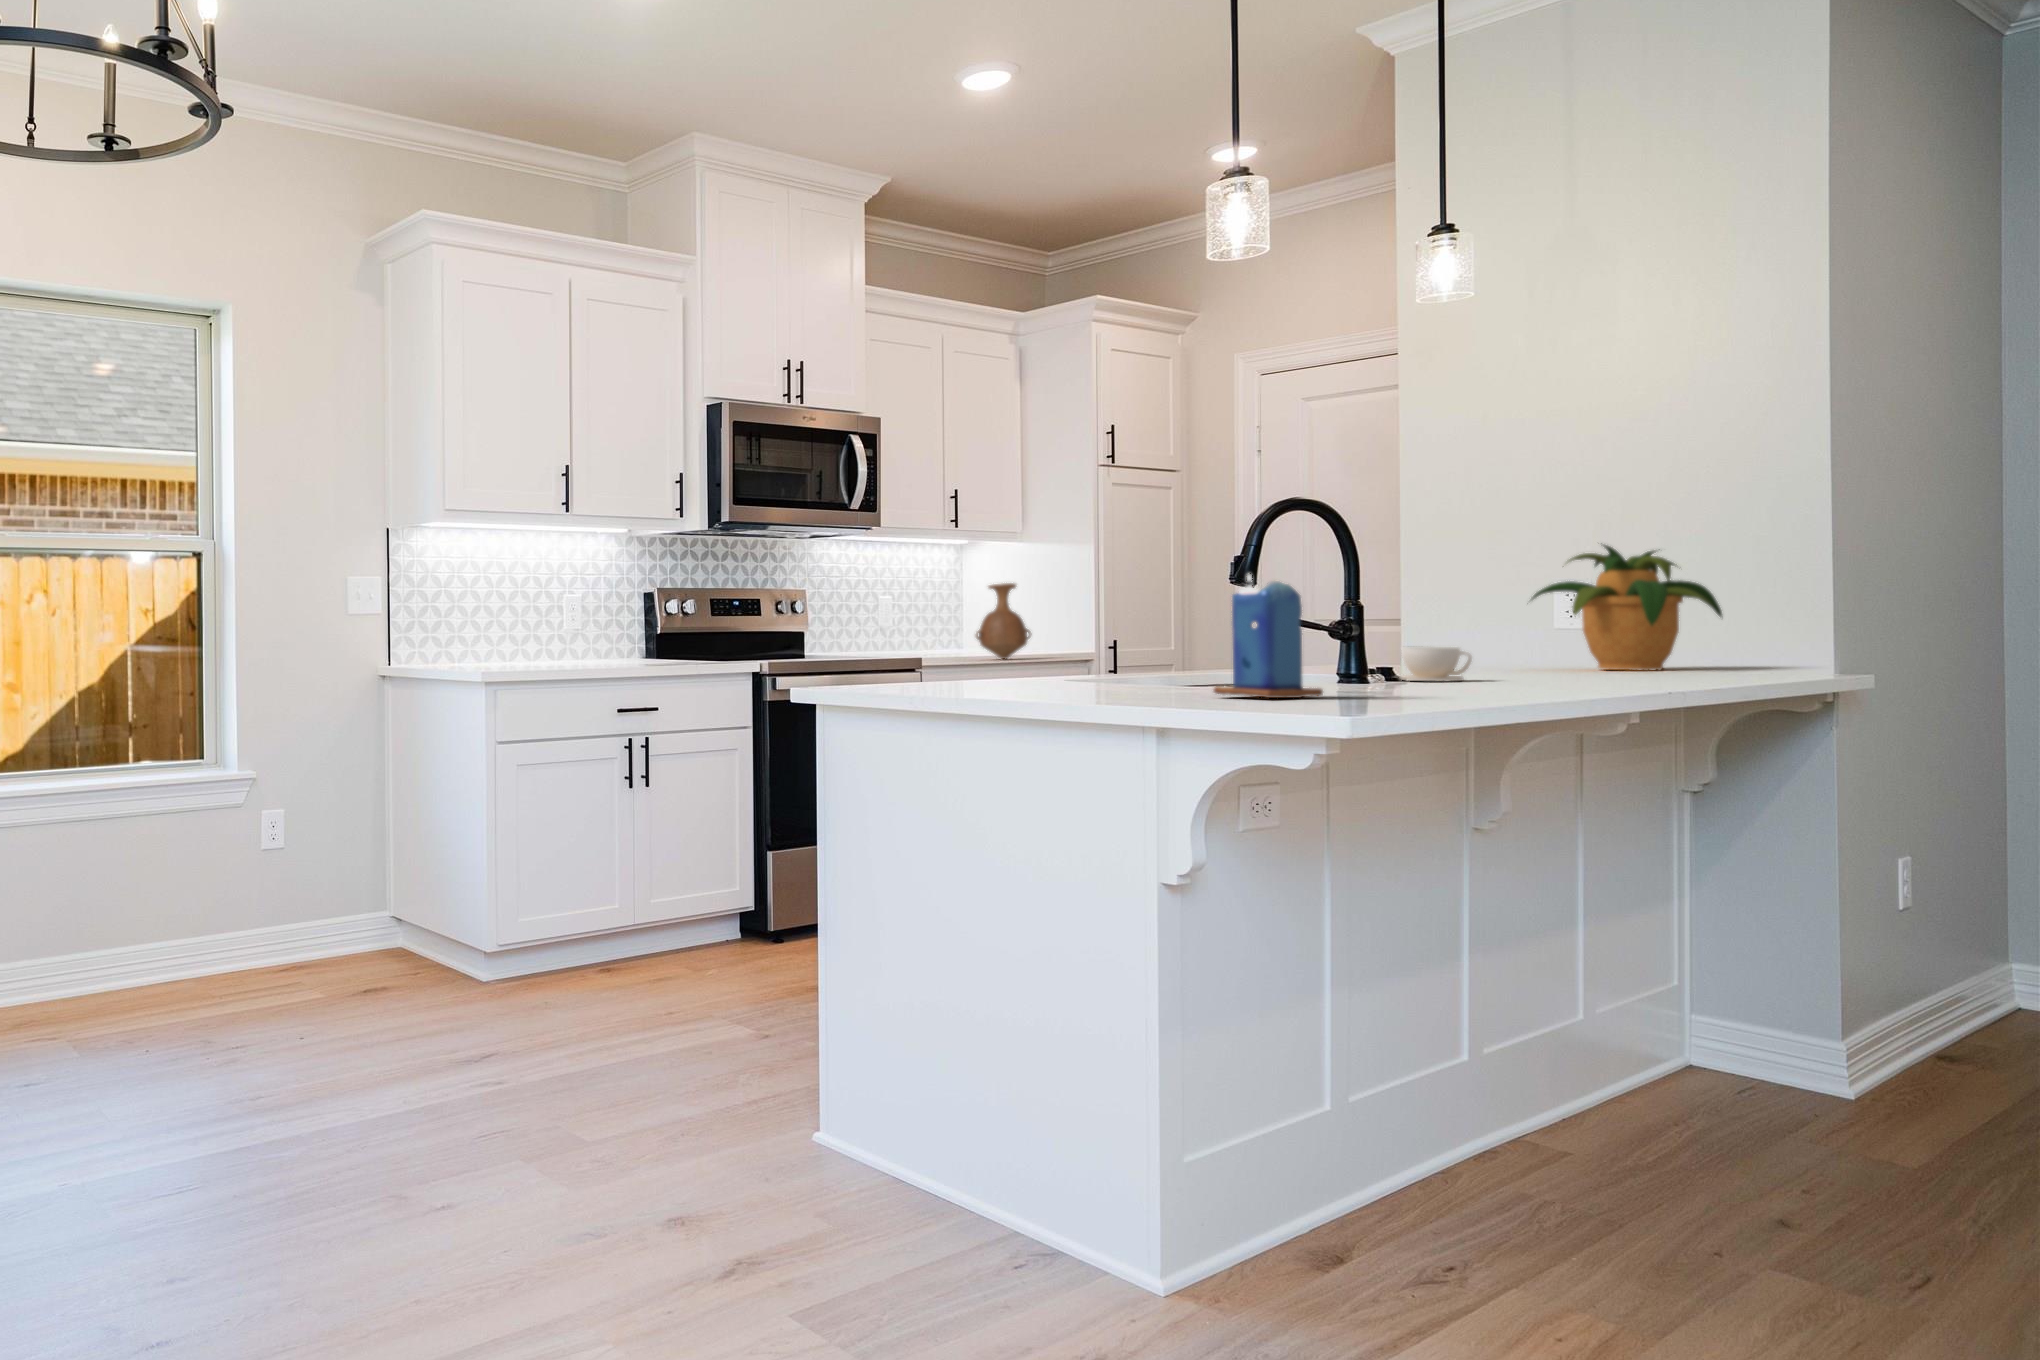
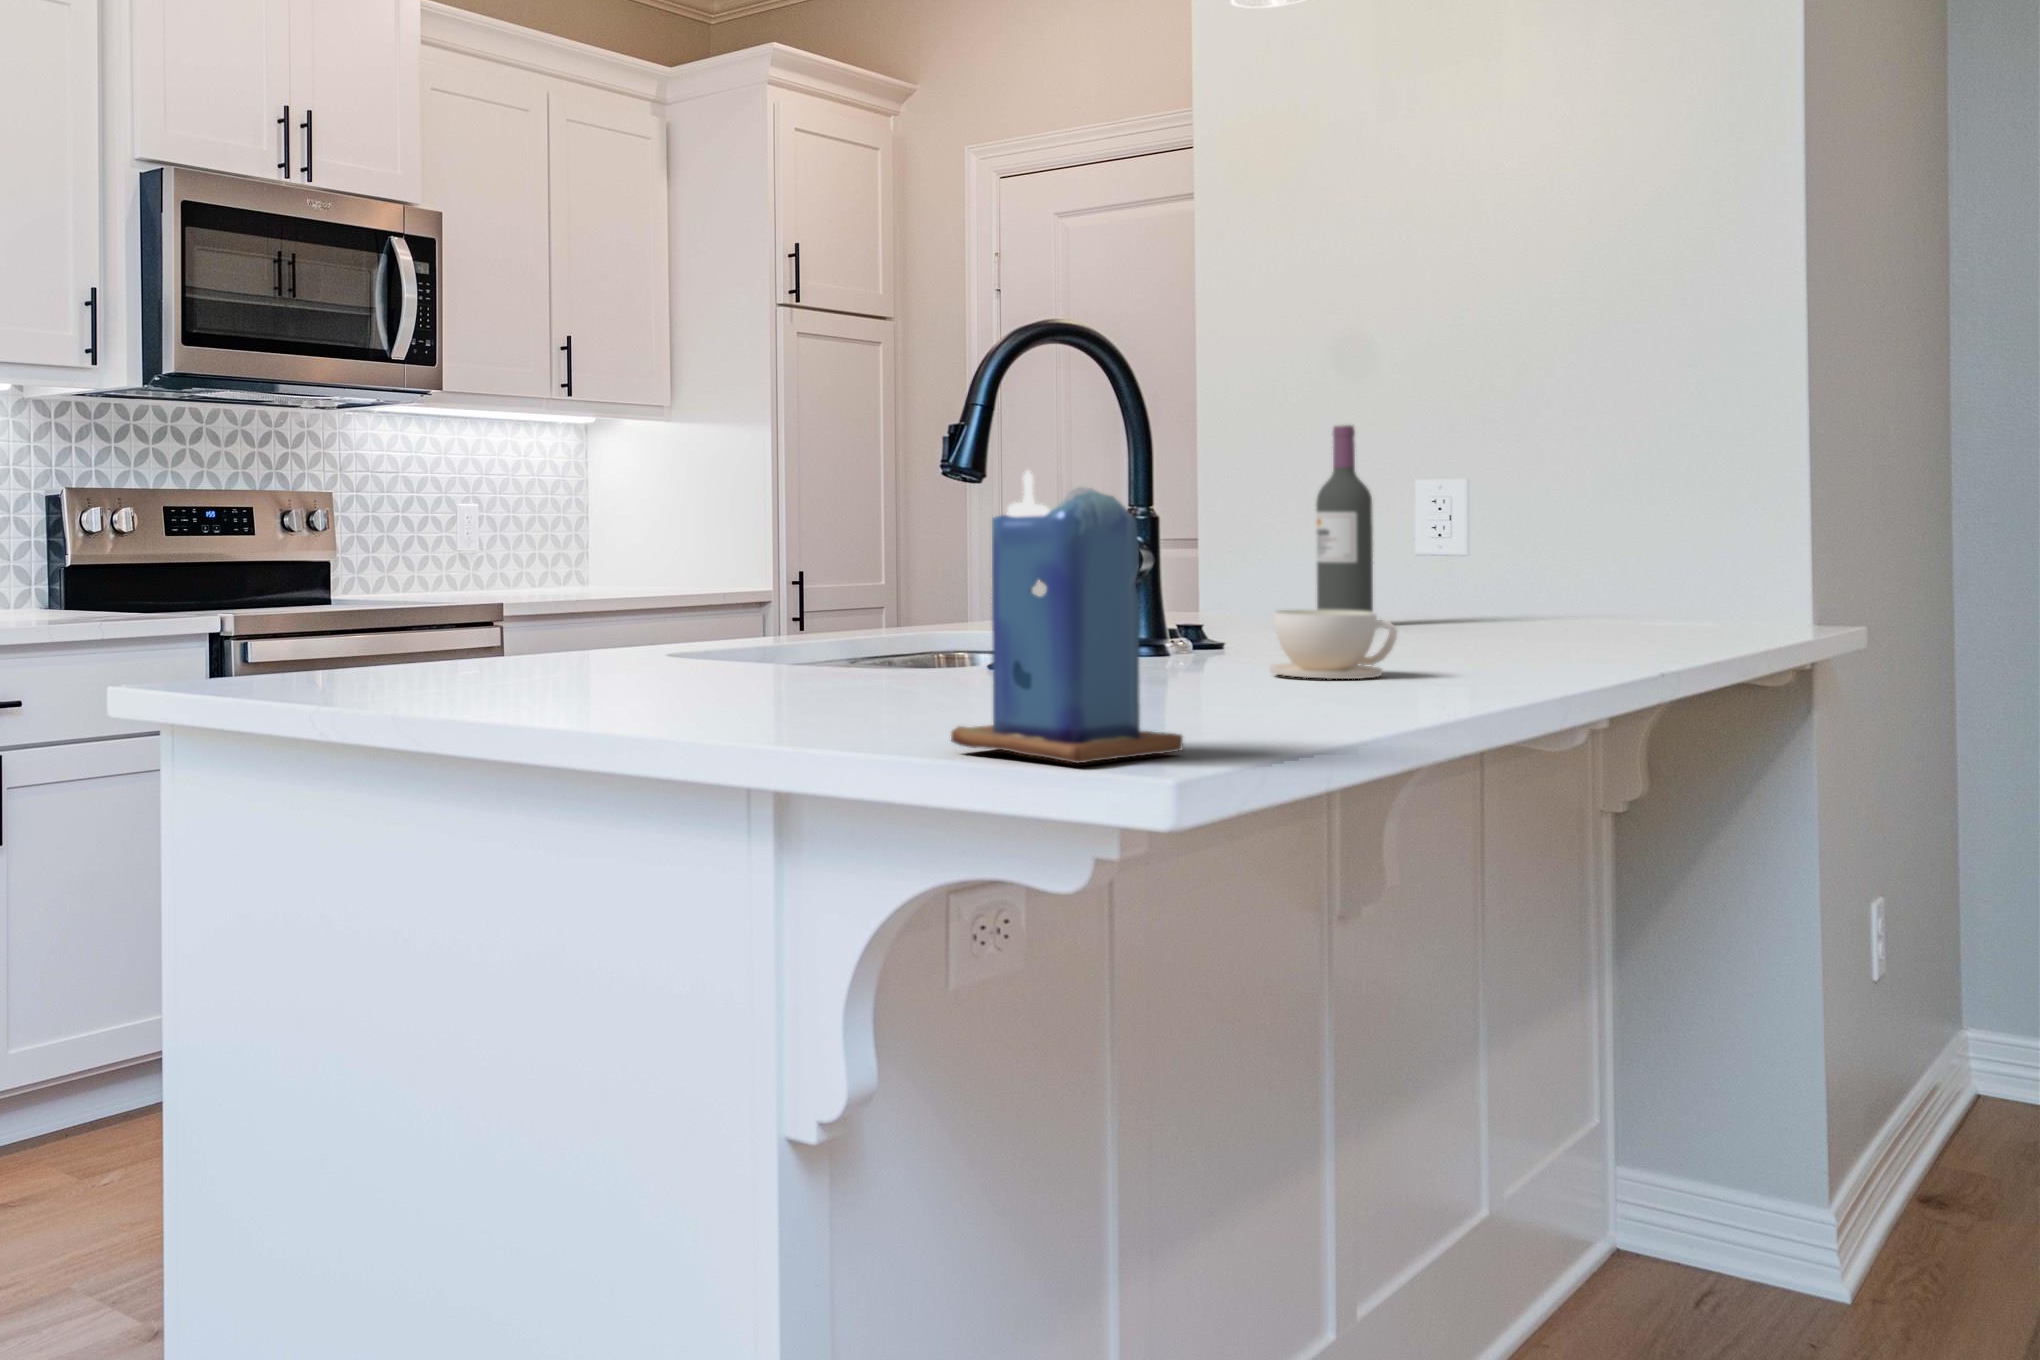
wine bottle: none [1461,544,1500,666] -> present [1316,425,1373,612]
potted plant: present [1531,545,1722,671] -> none [1428,421,1730,640]
vase: present [976,583,1030,659] -> none [593,482,676,601]

